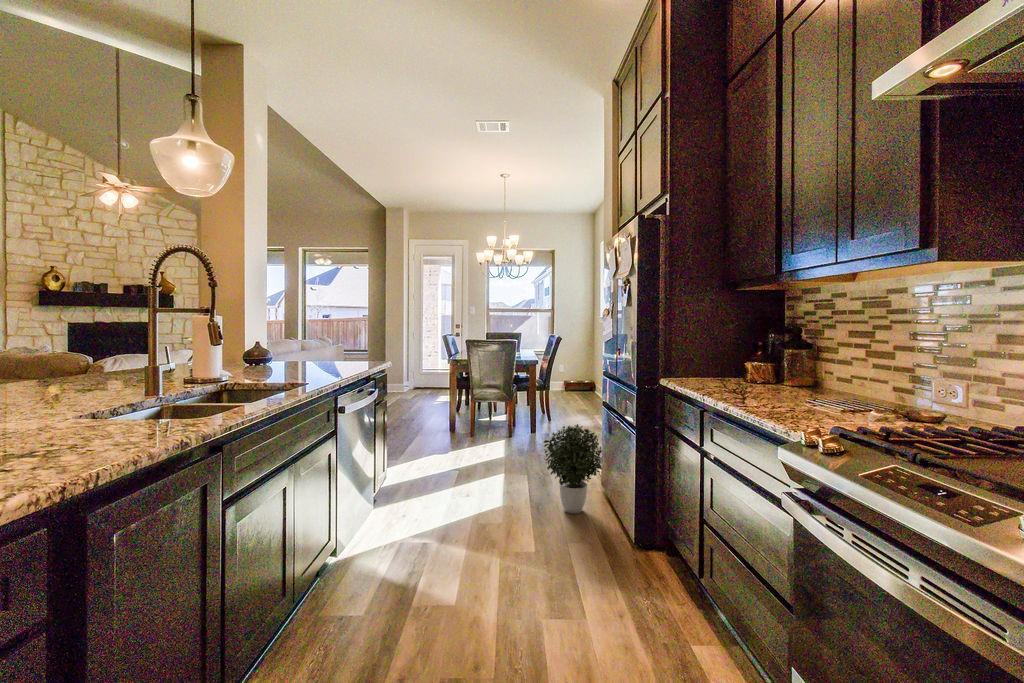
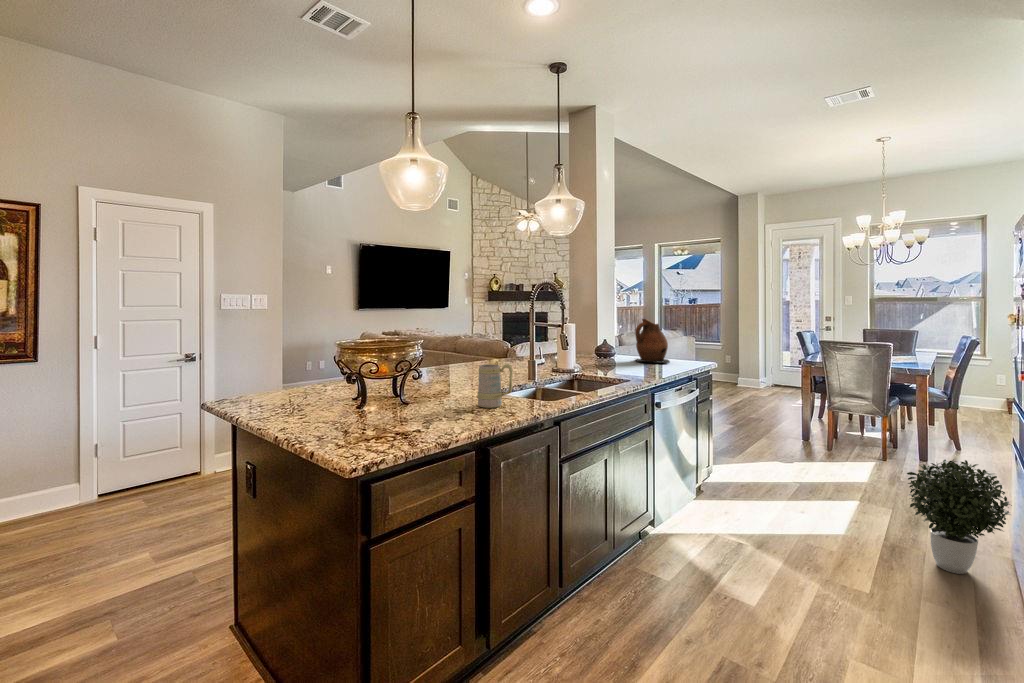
ceramic pitcher: none [294,316,339,366] -> present [635,319,670,363]
mug: none [46,363,128,442] -> present [477,364,513,408]

